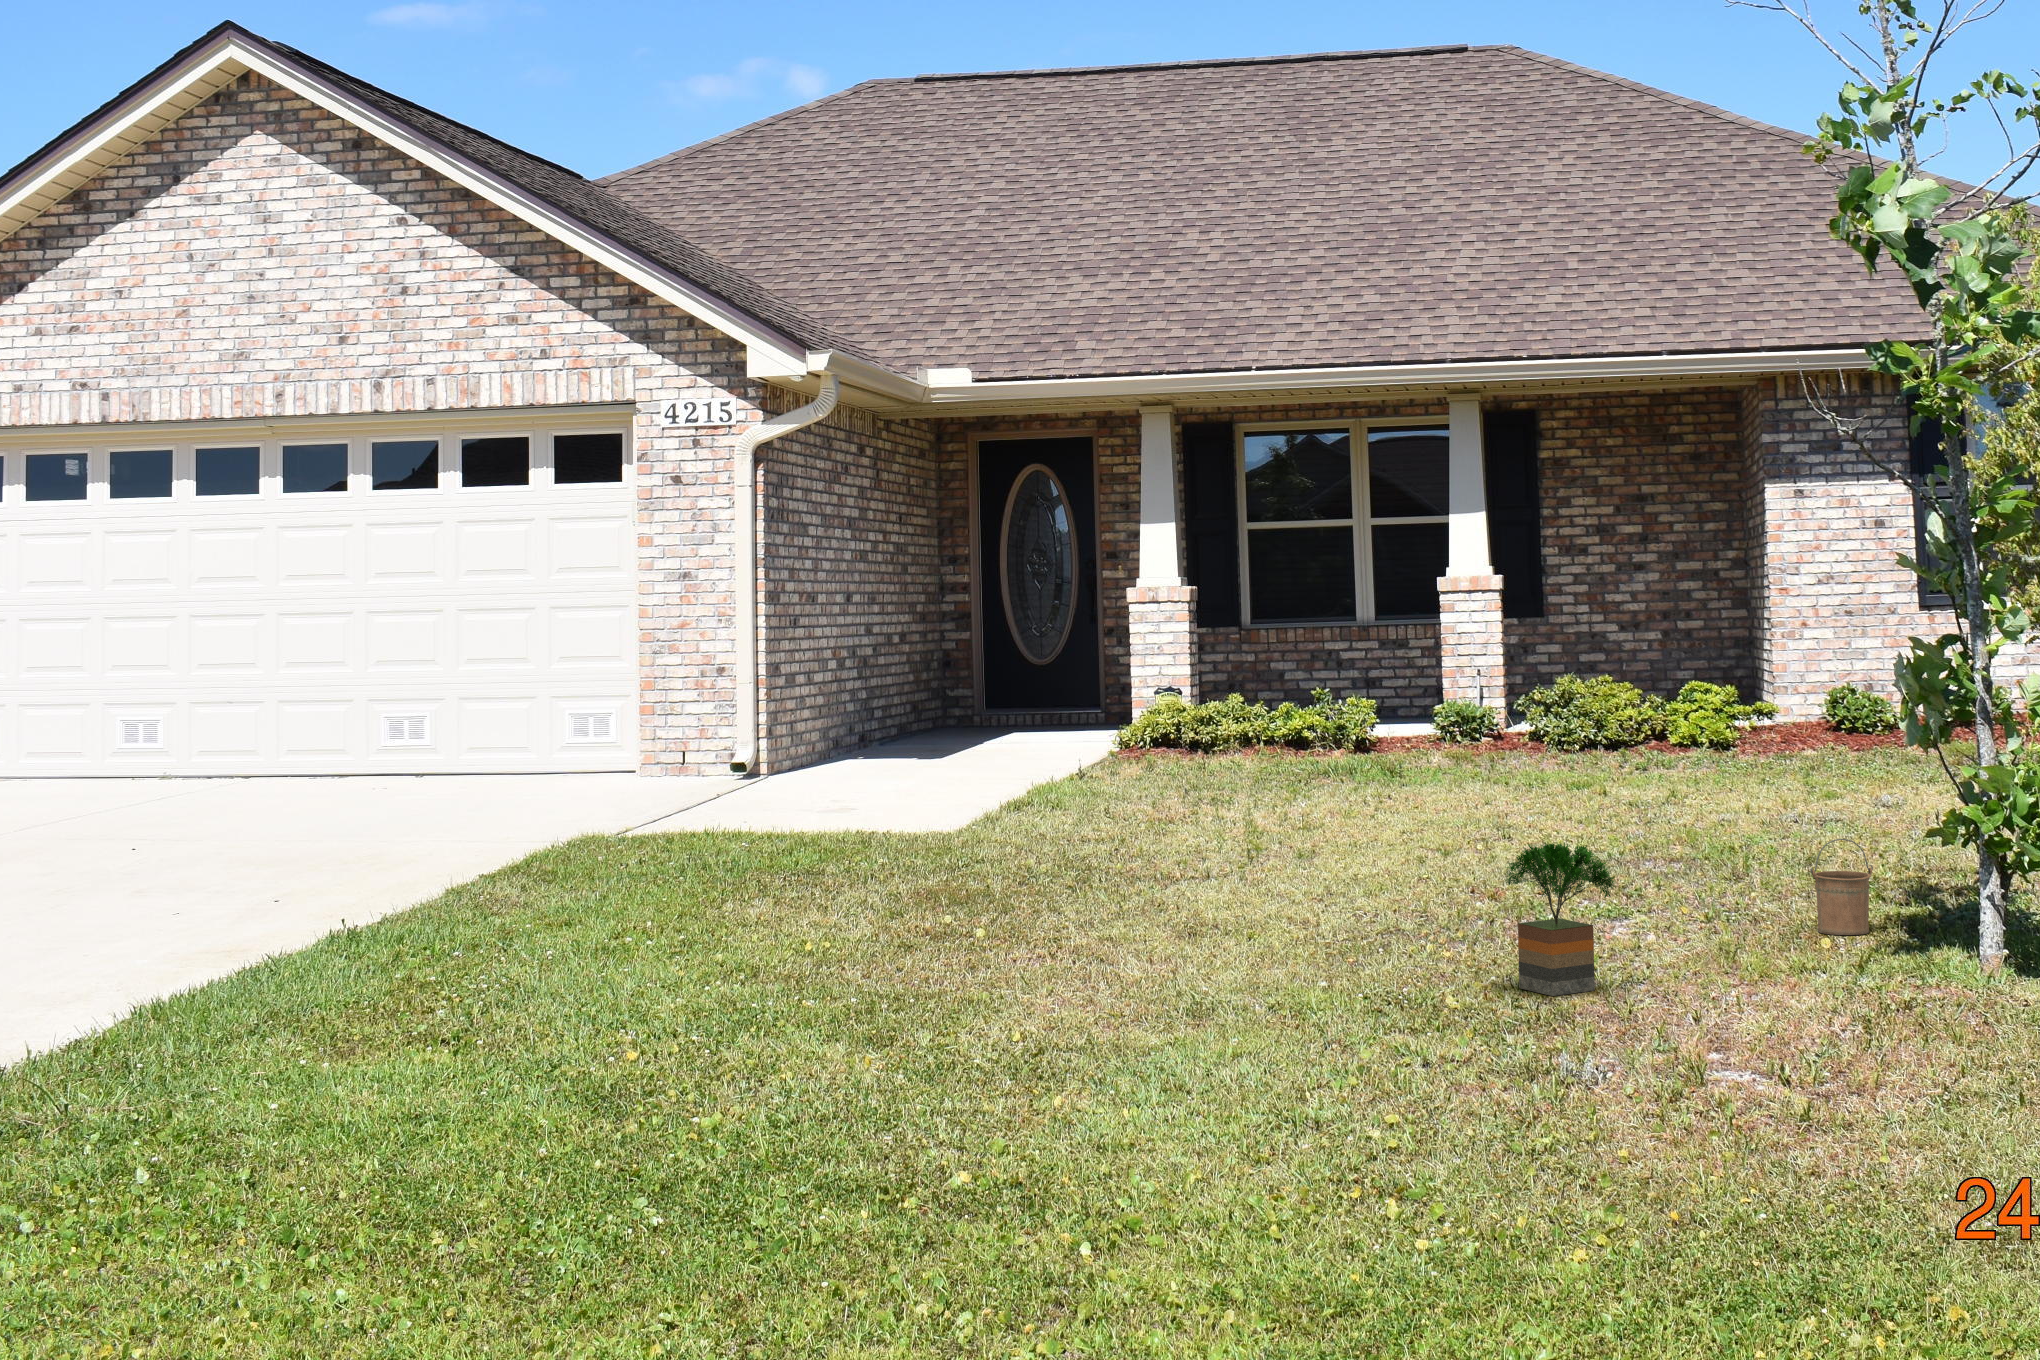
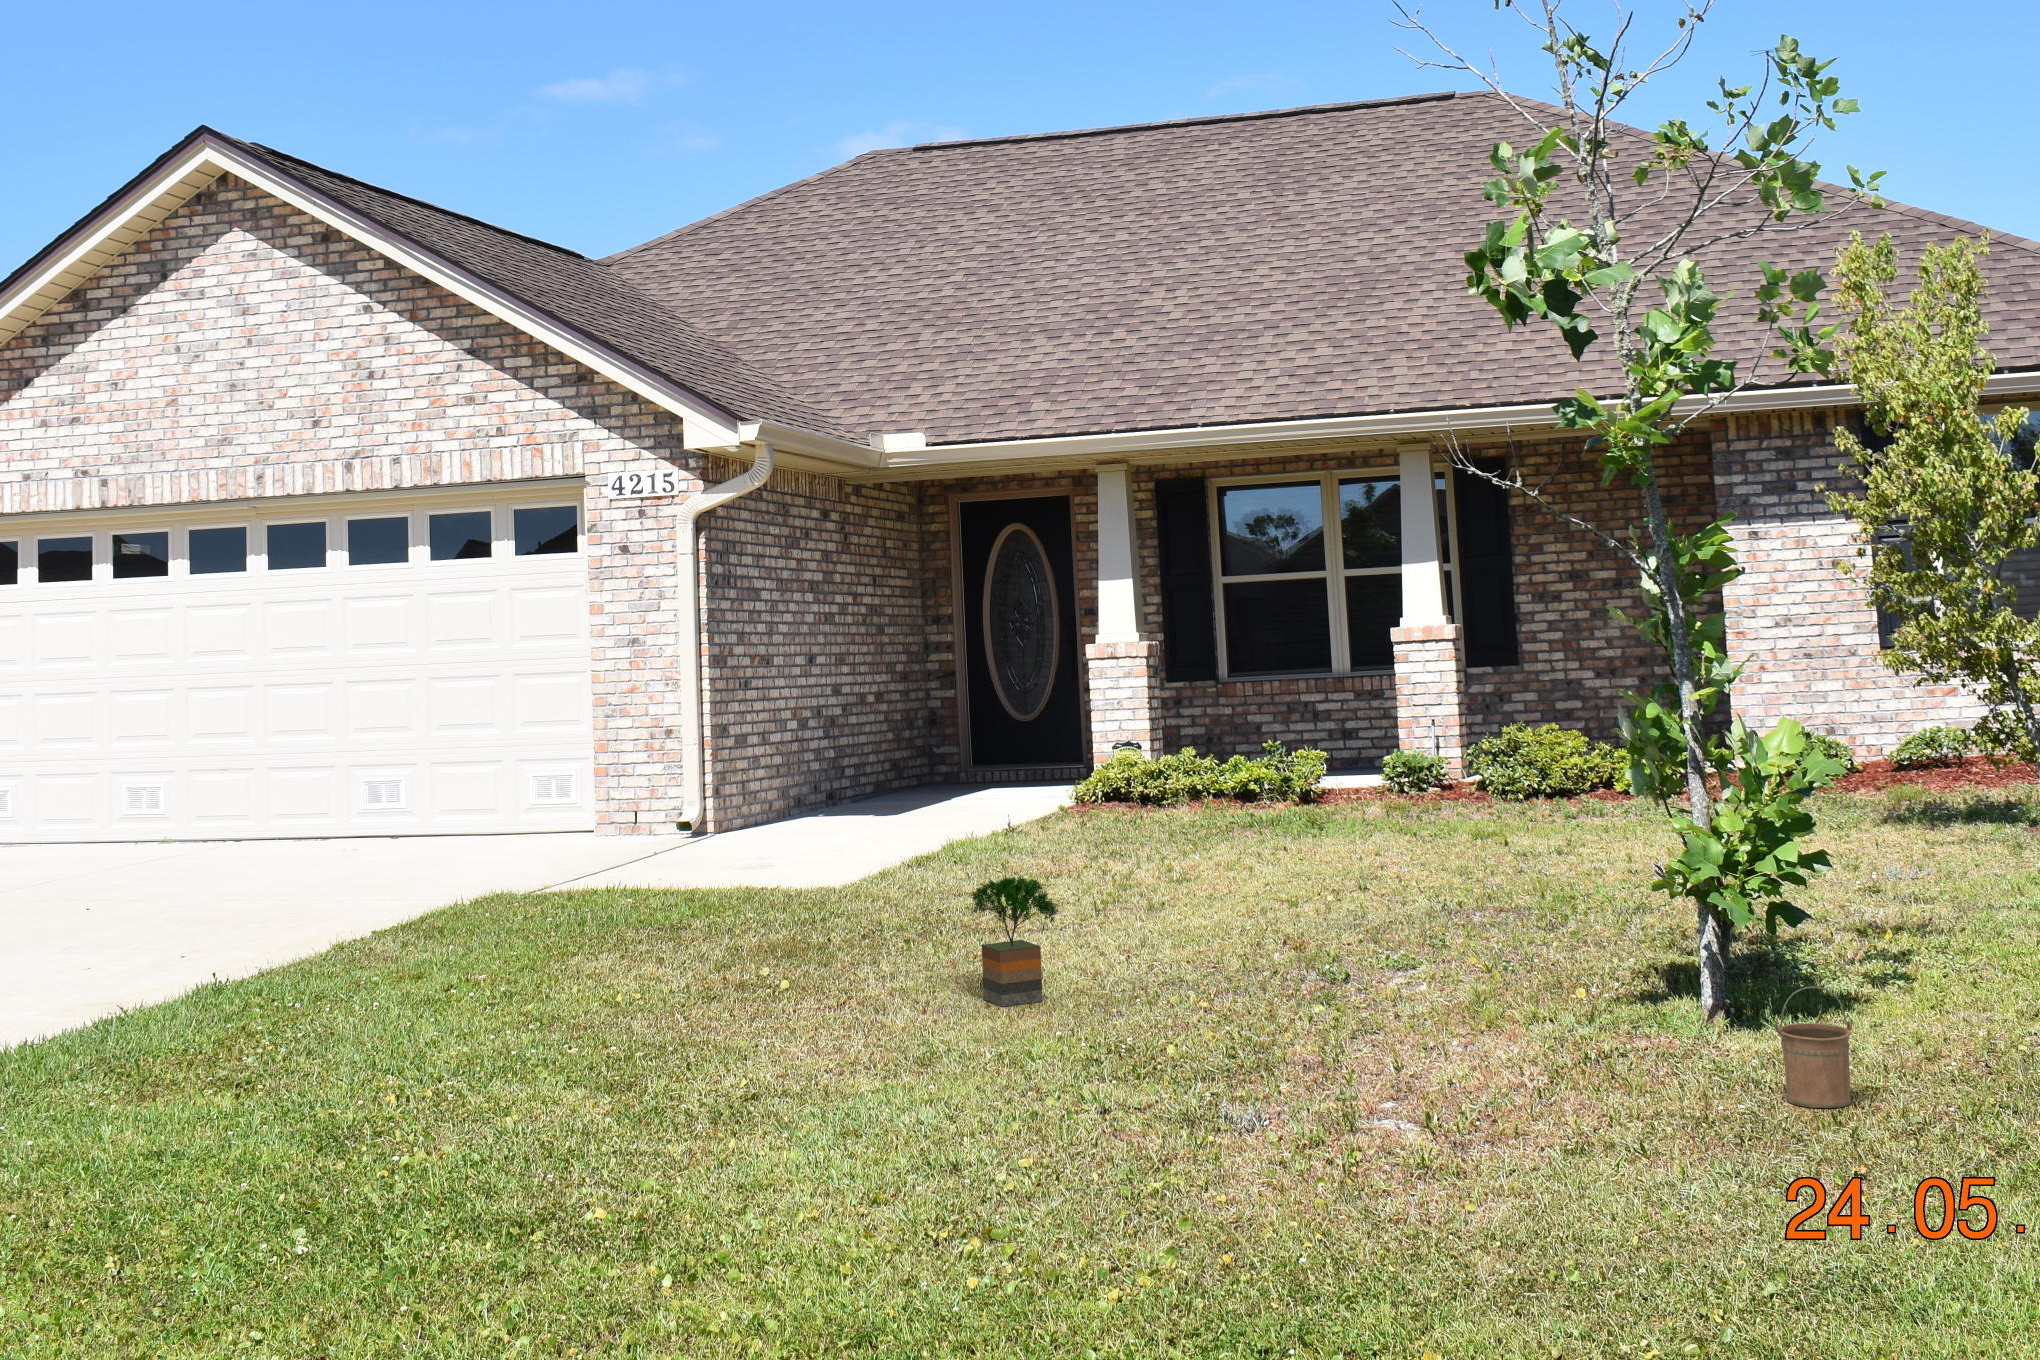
potted tree: present [1505,843,1615,996] -> present [971,877,1058,1007]

